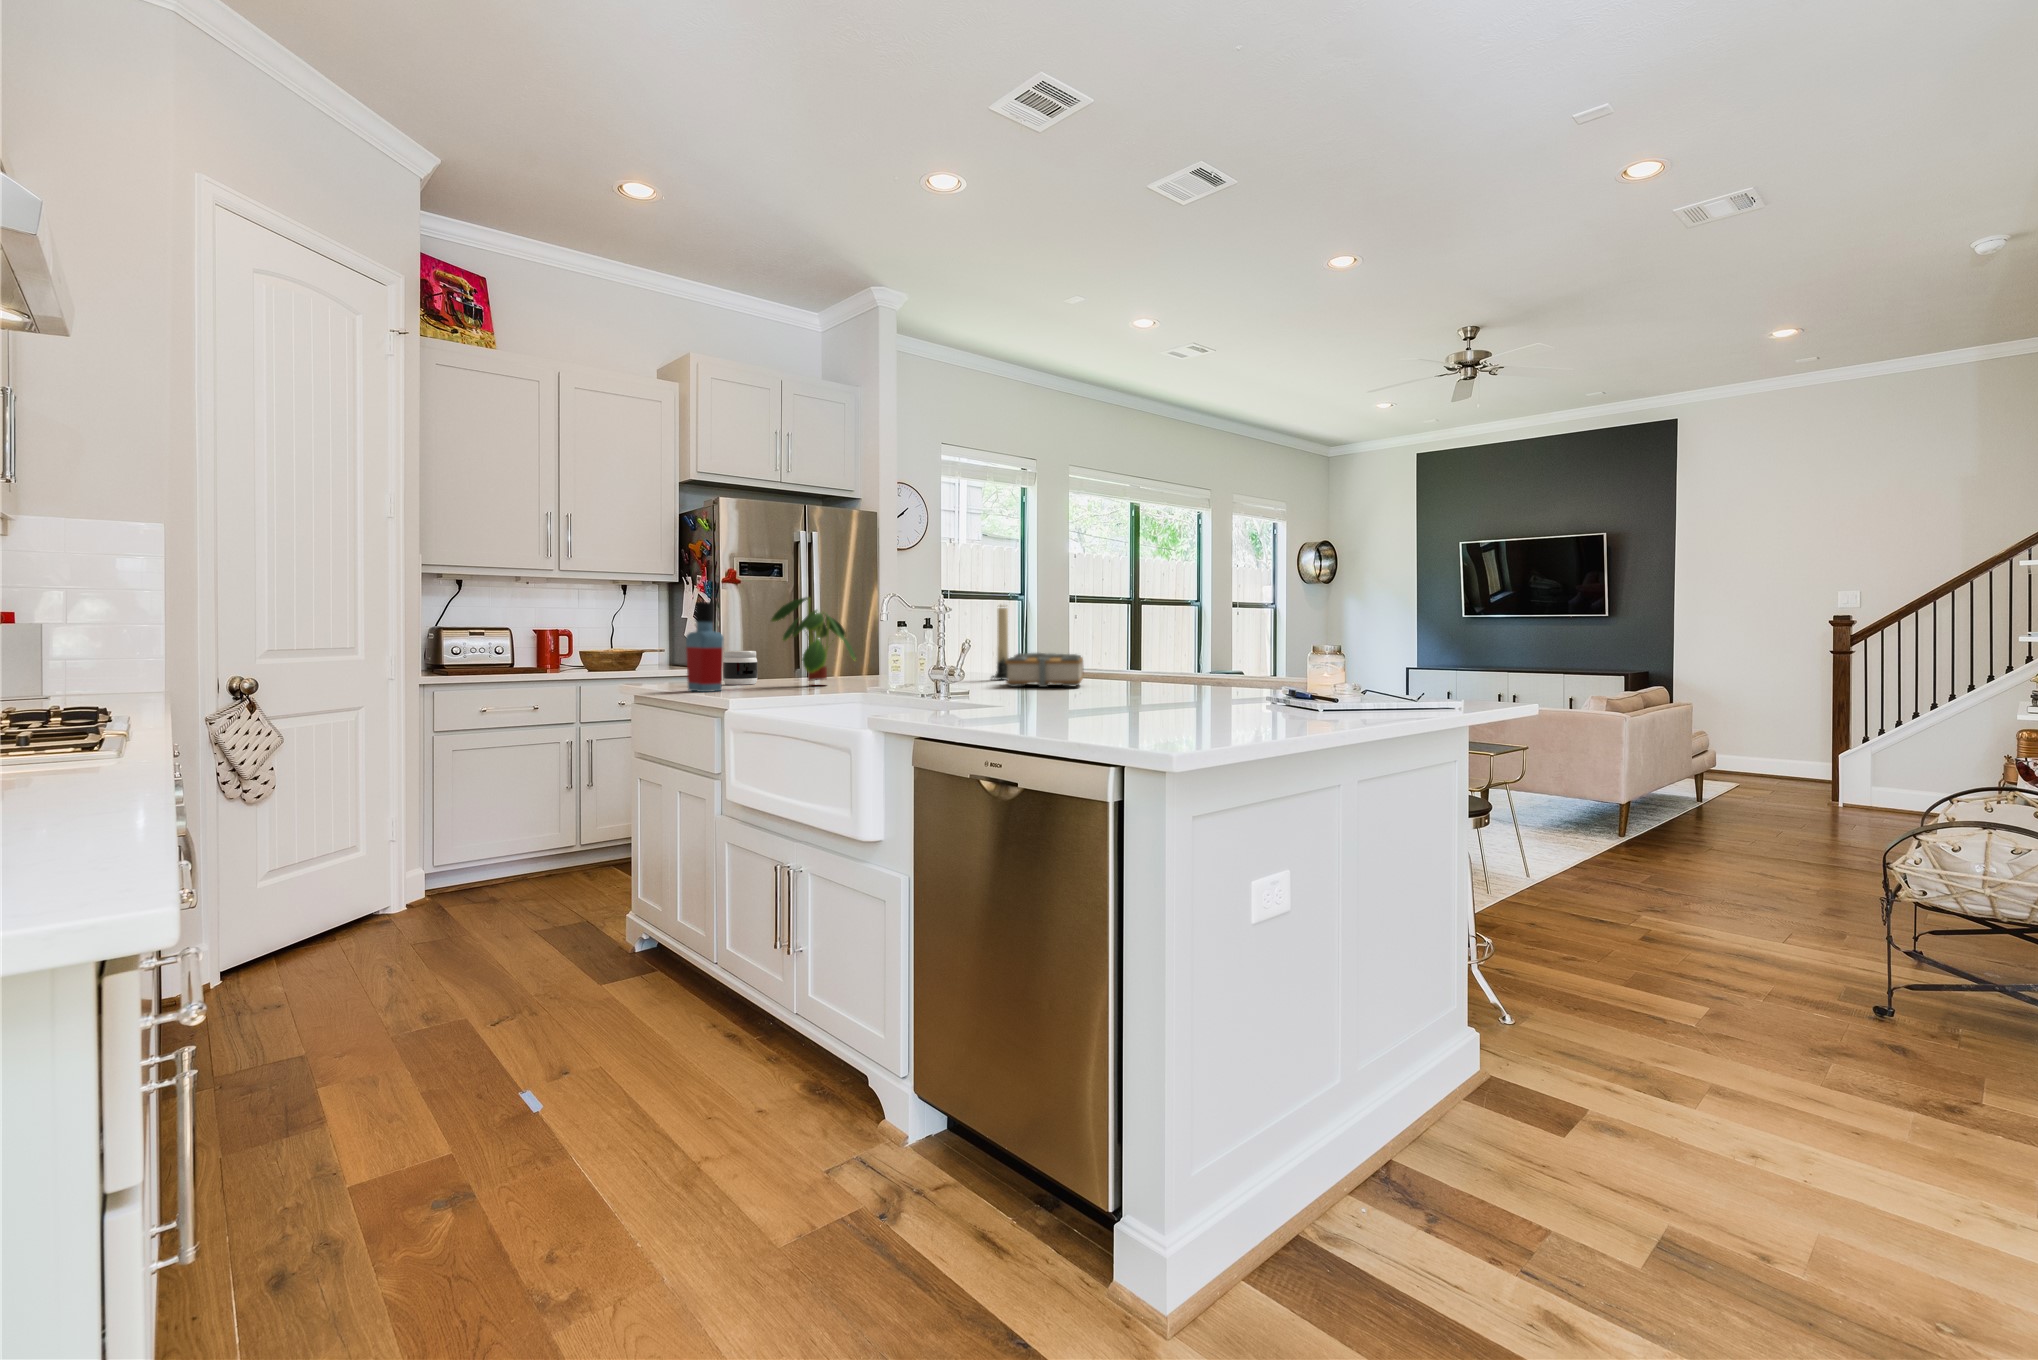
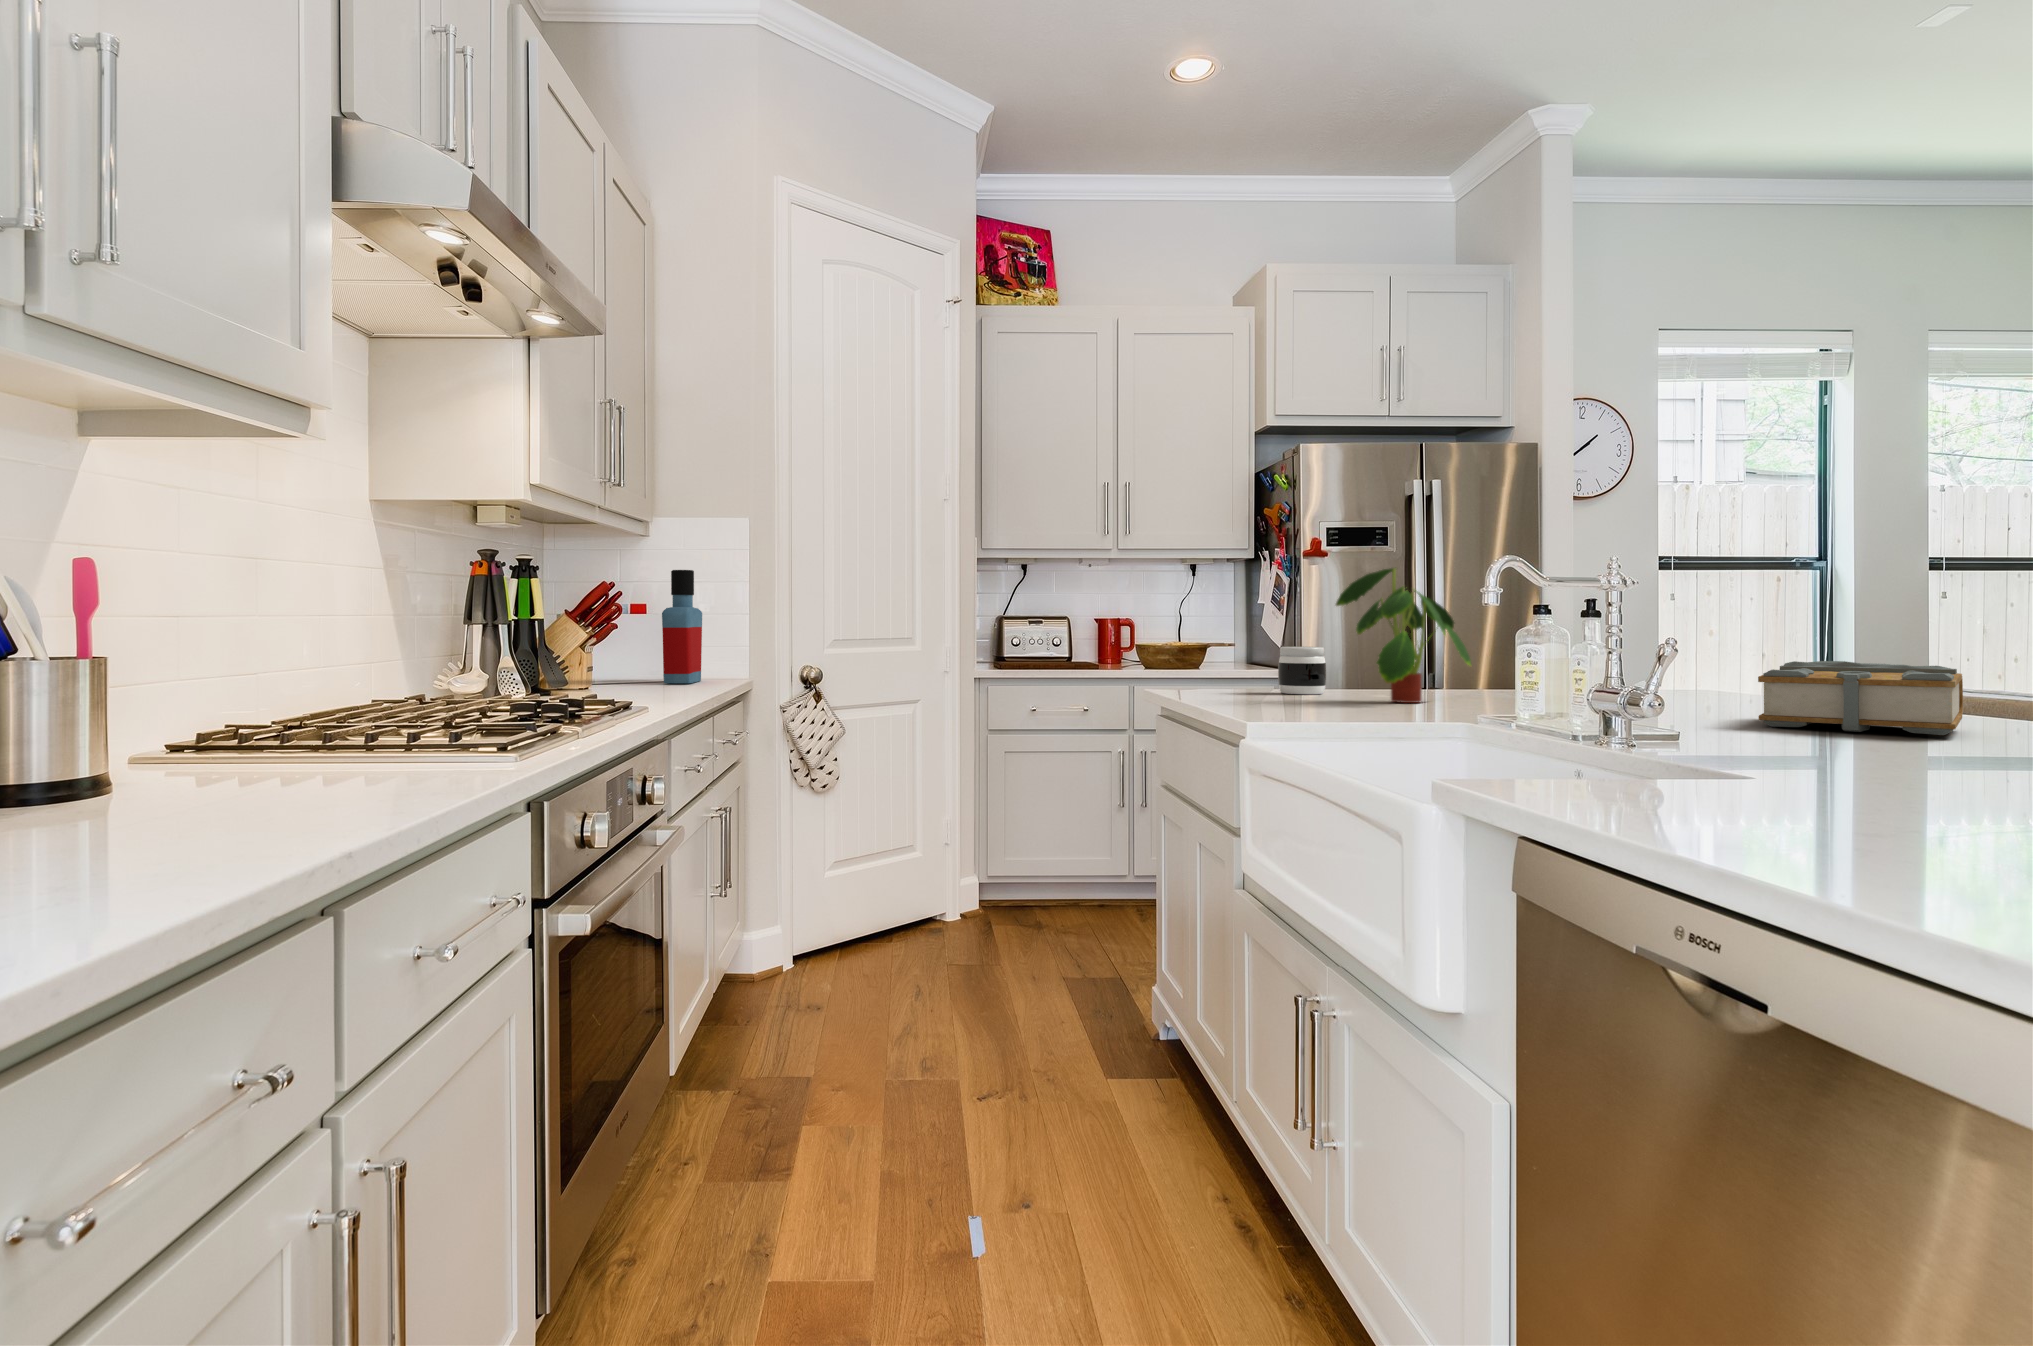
bottle: present [686,602,724,692] -> present [662,570,702,683]
candle: present [991,605,1008,680] -> none [1729,571,1771,709]

